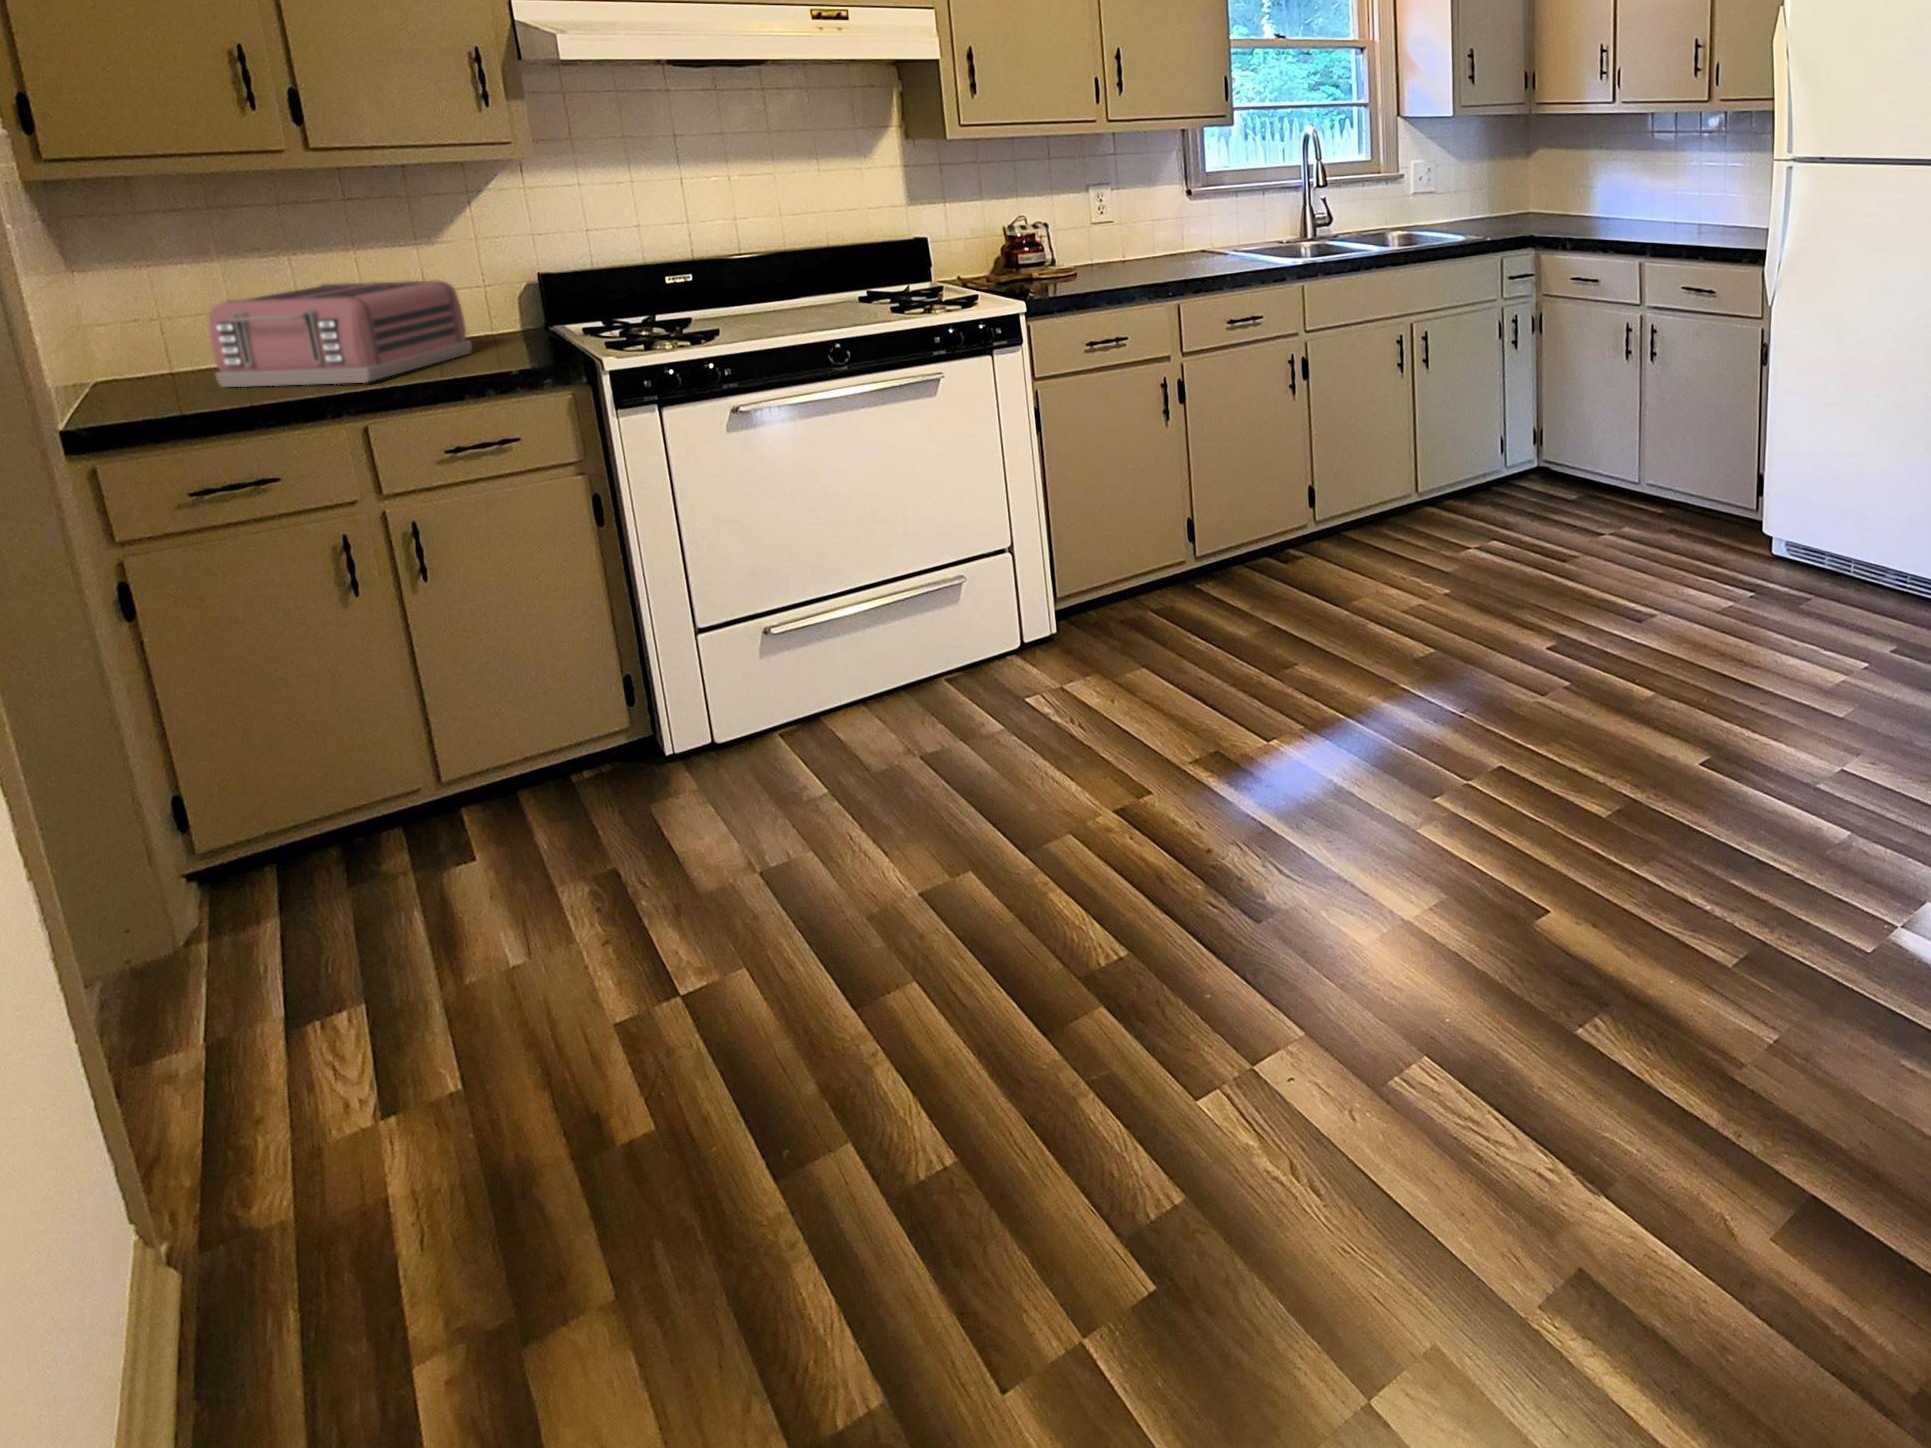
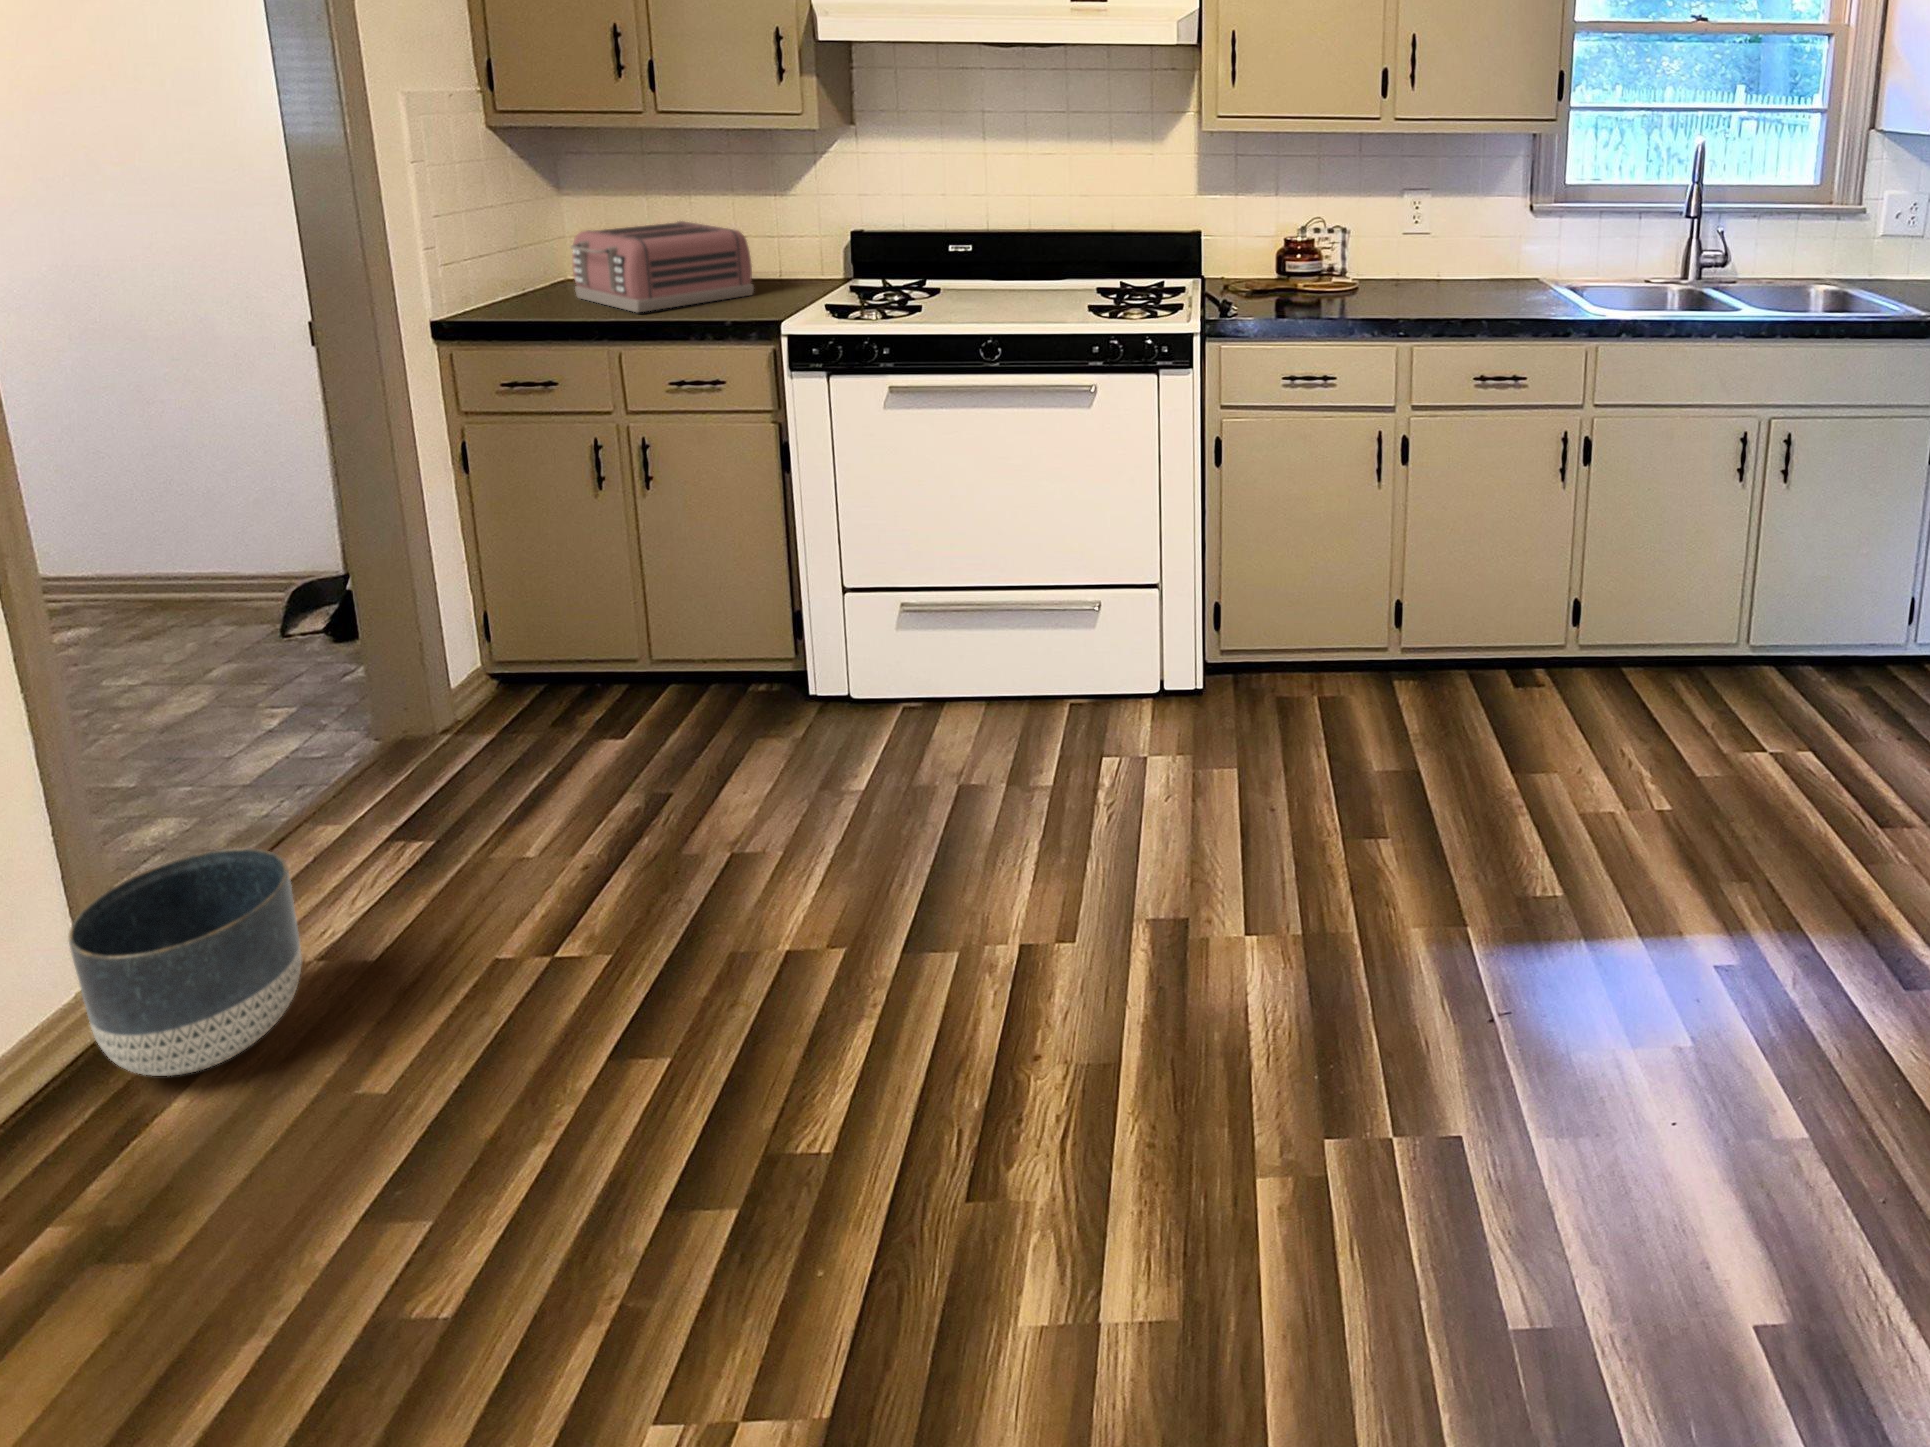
planter: none [152,996,442,1284] -> present [68,848,302,1076]

